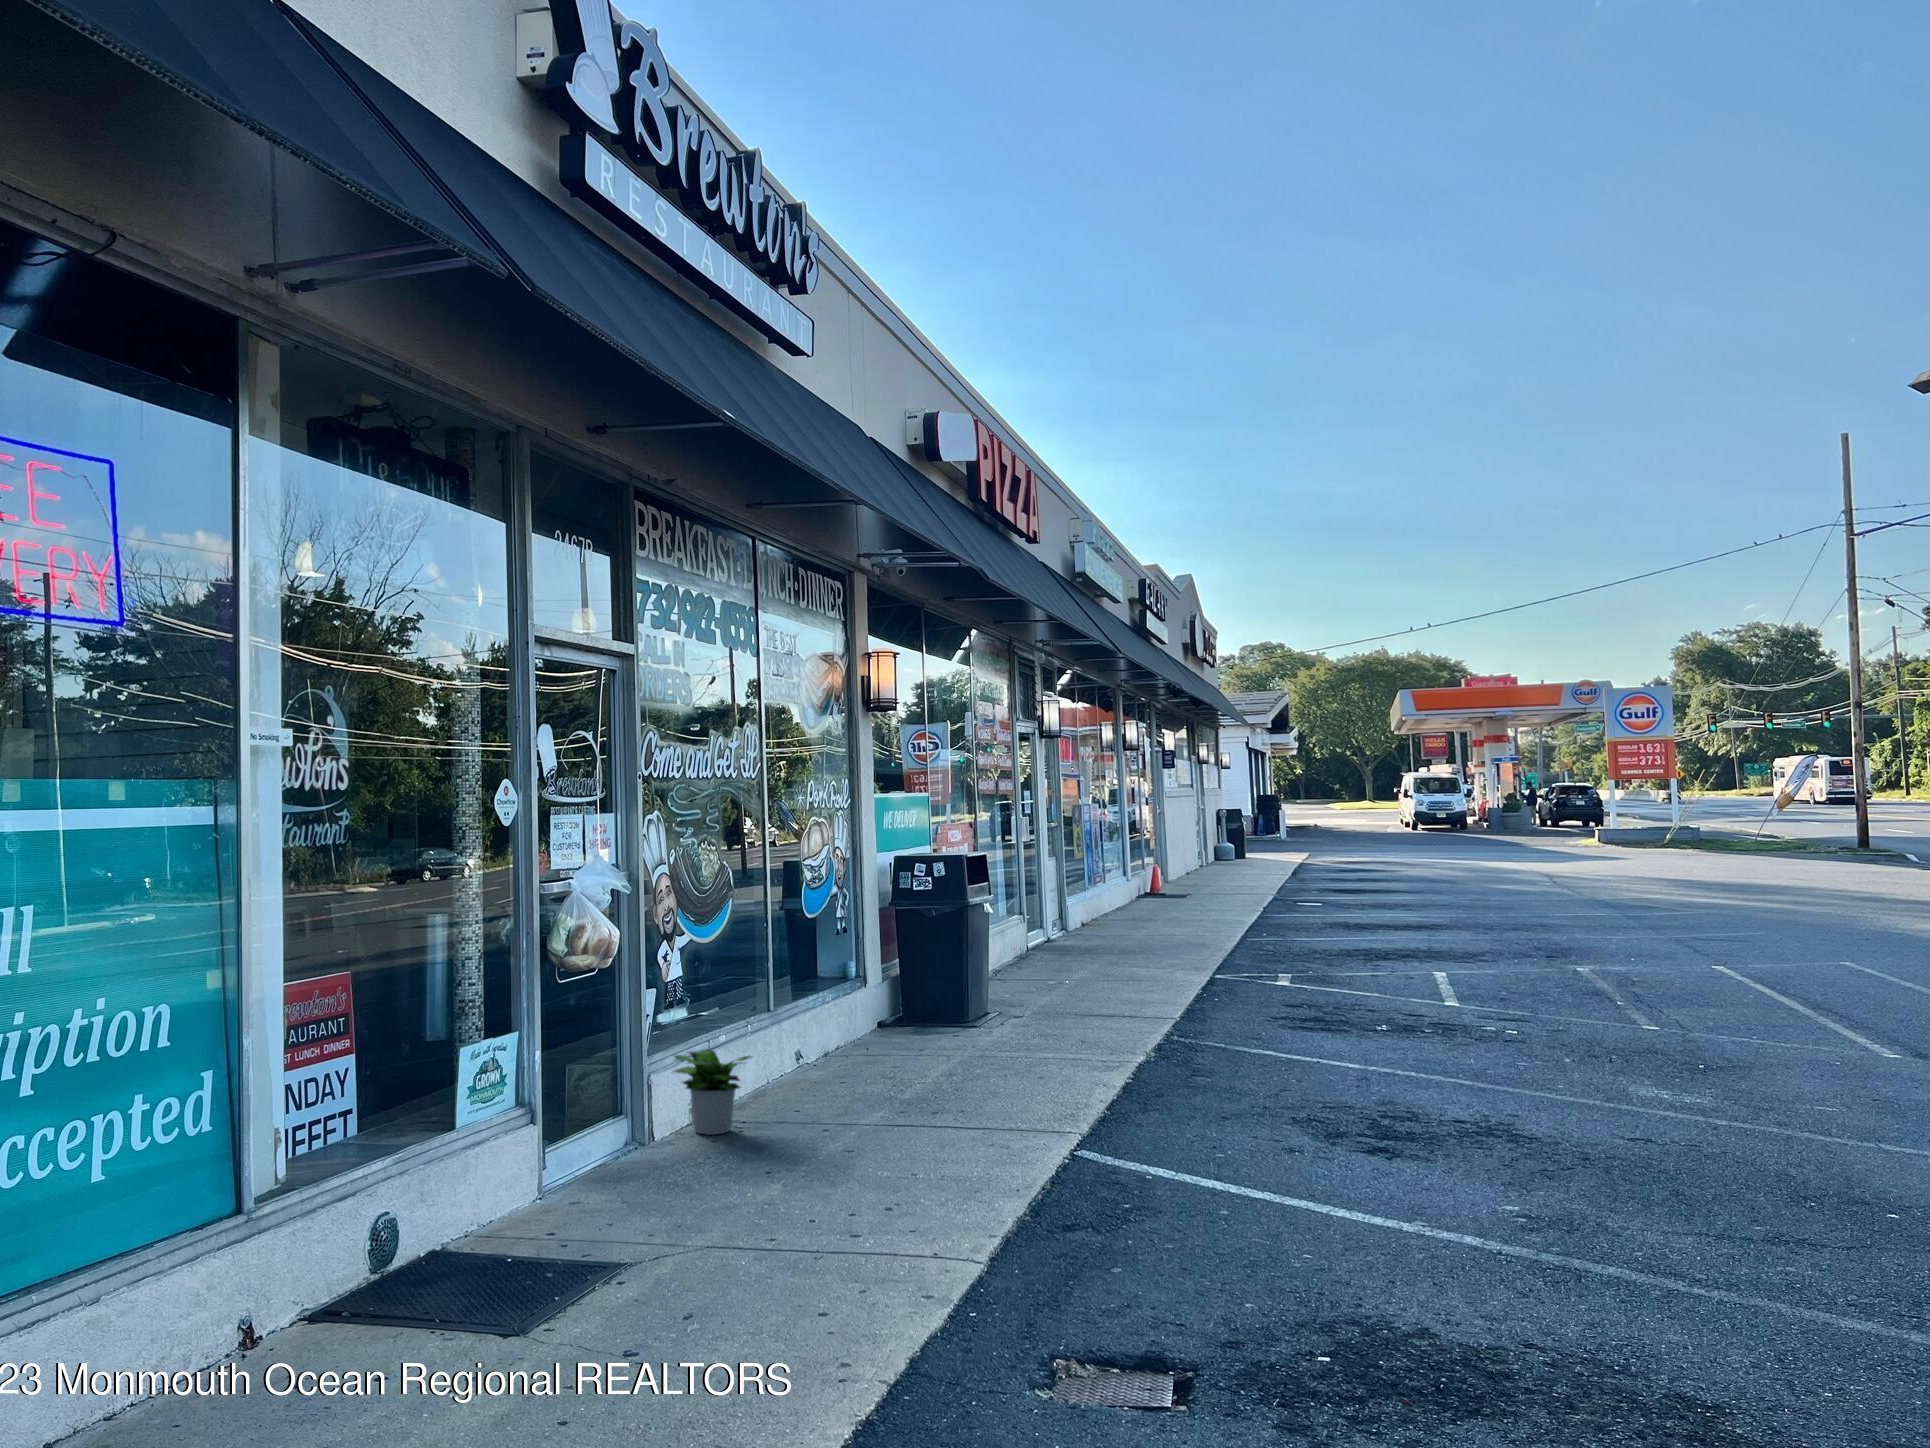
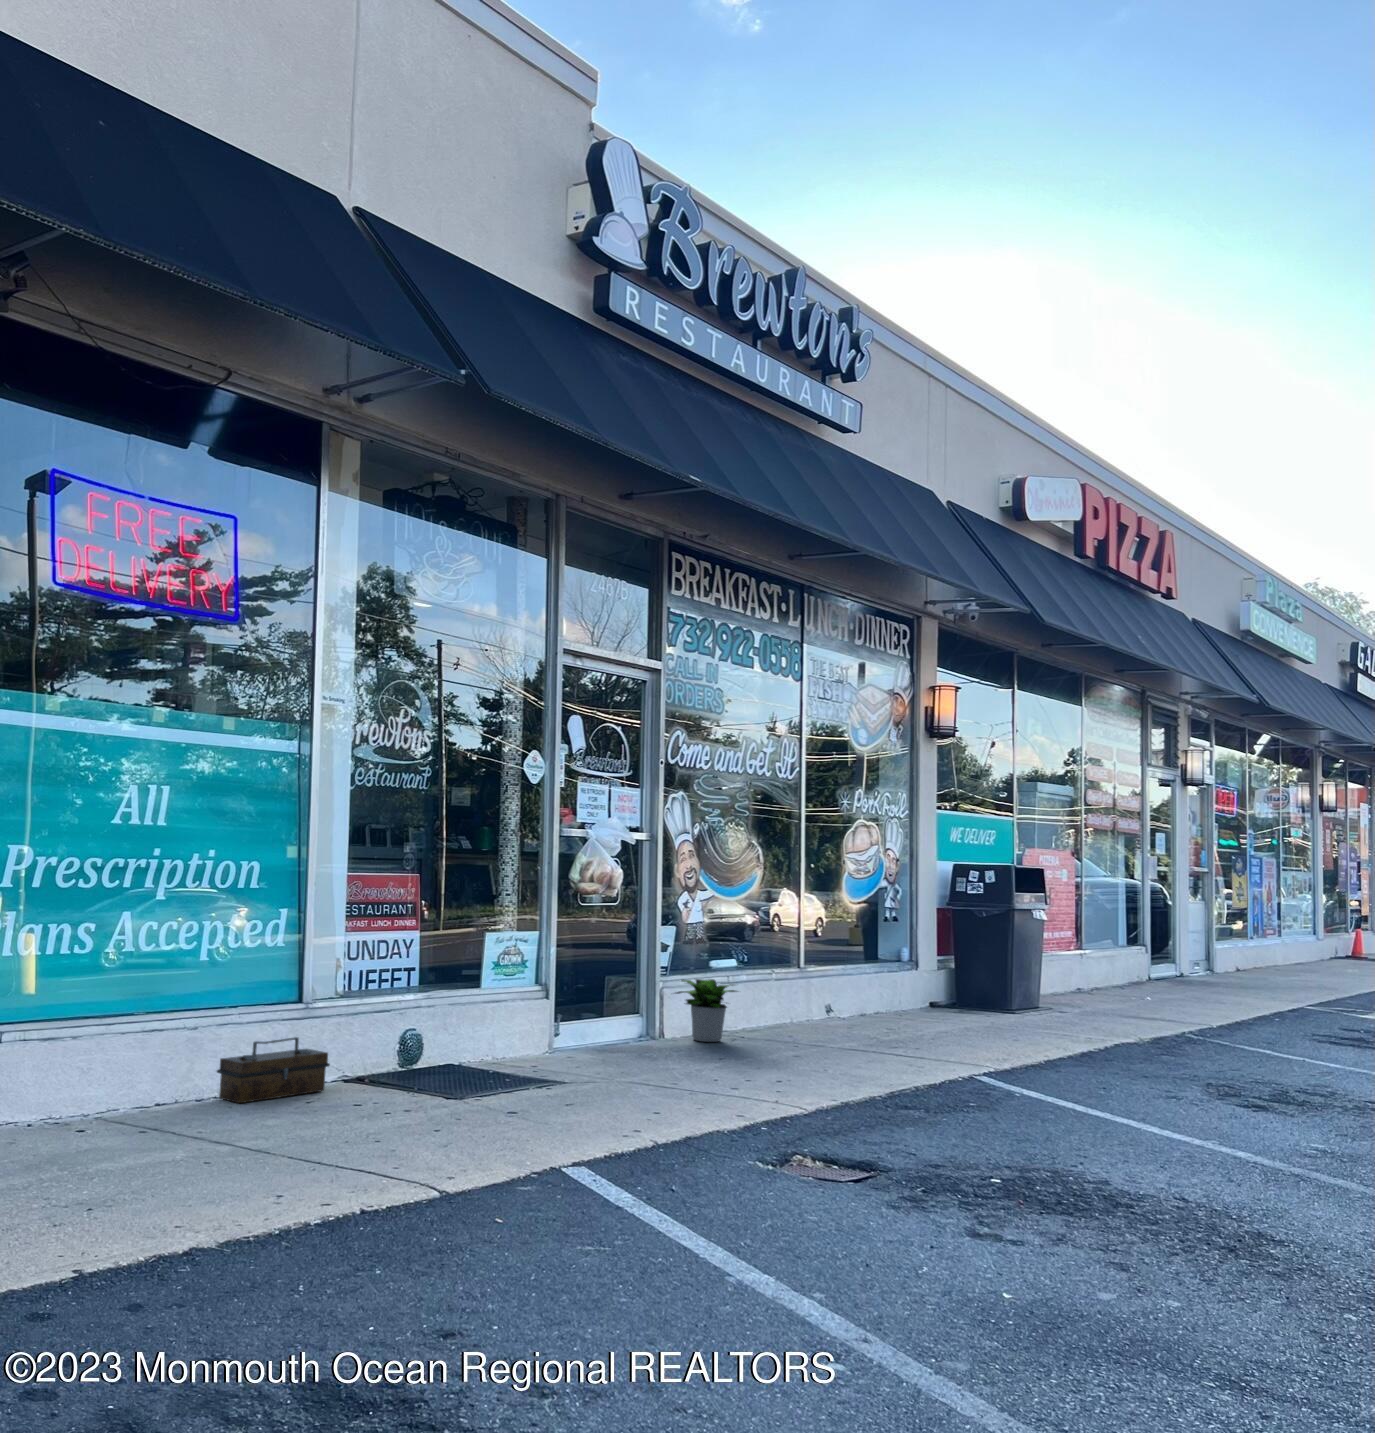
toolbox: none [139,1275,312,1412] -> present [217,1037,330,1103]

